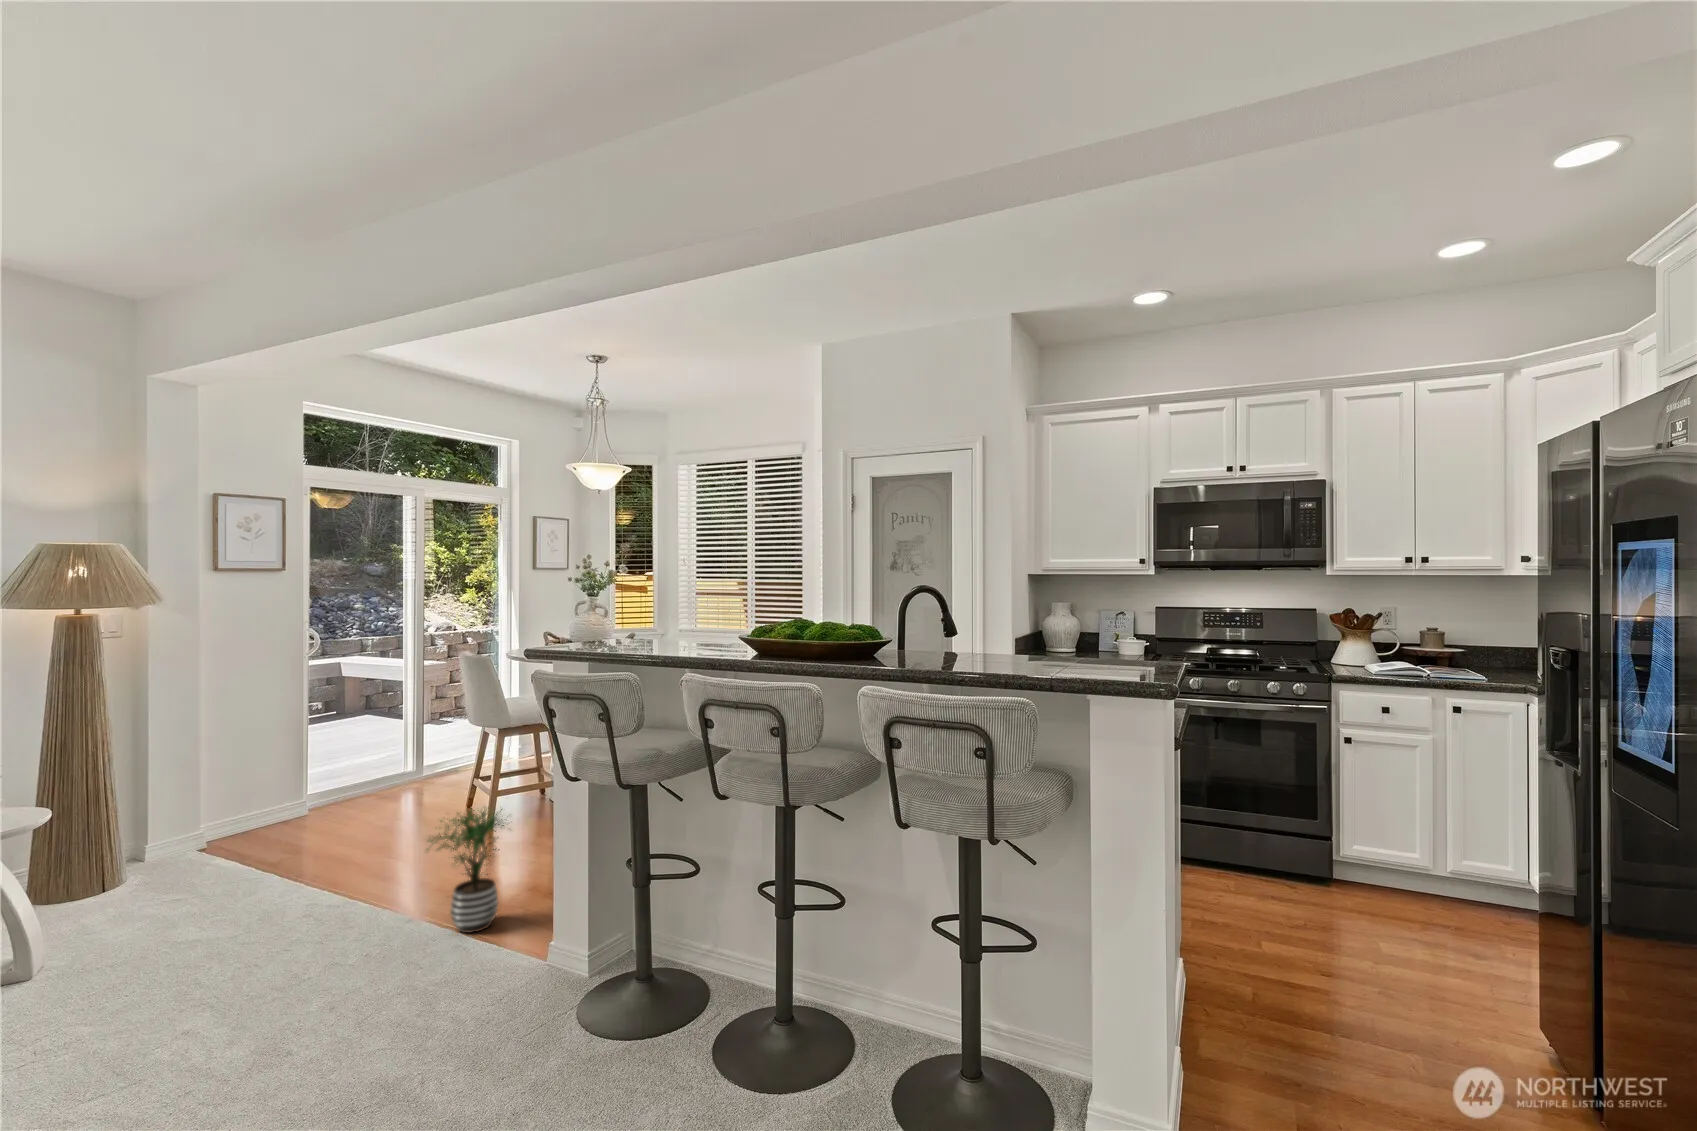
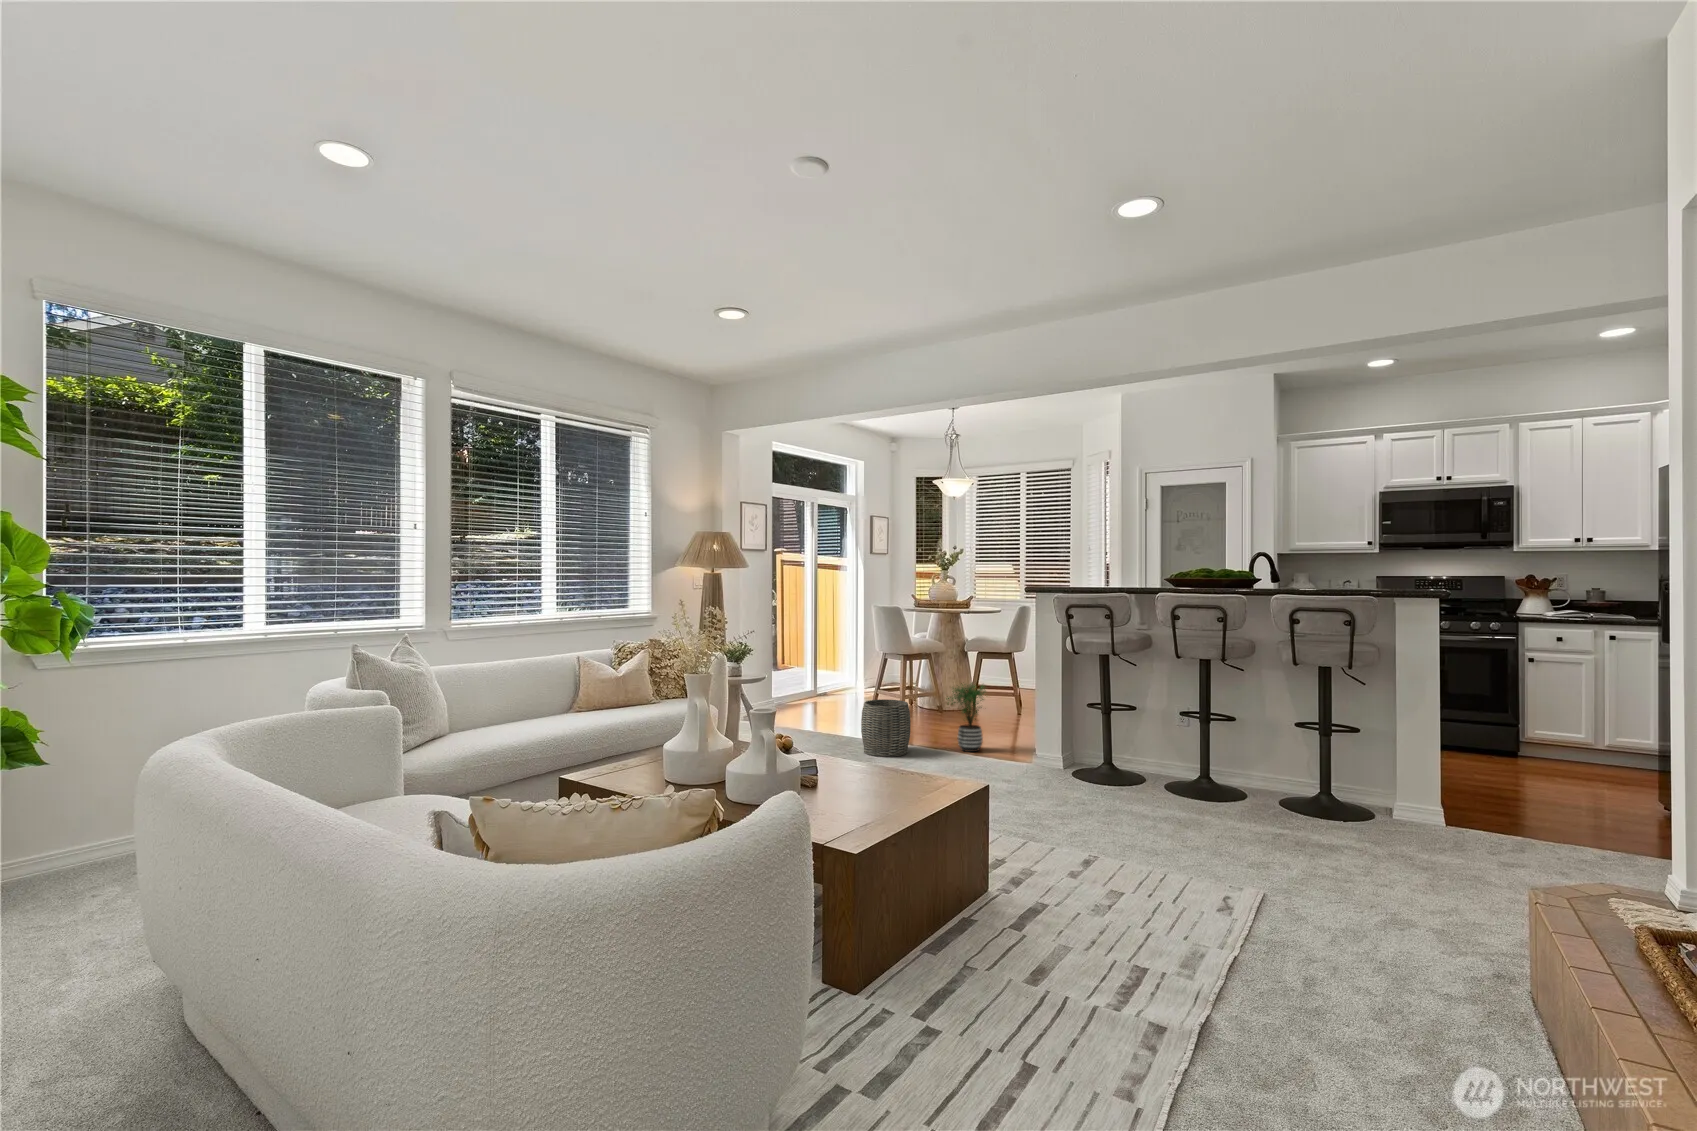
woven basket: none [250,843,358,964] -> present [861,699,911,757]

